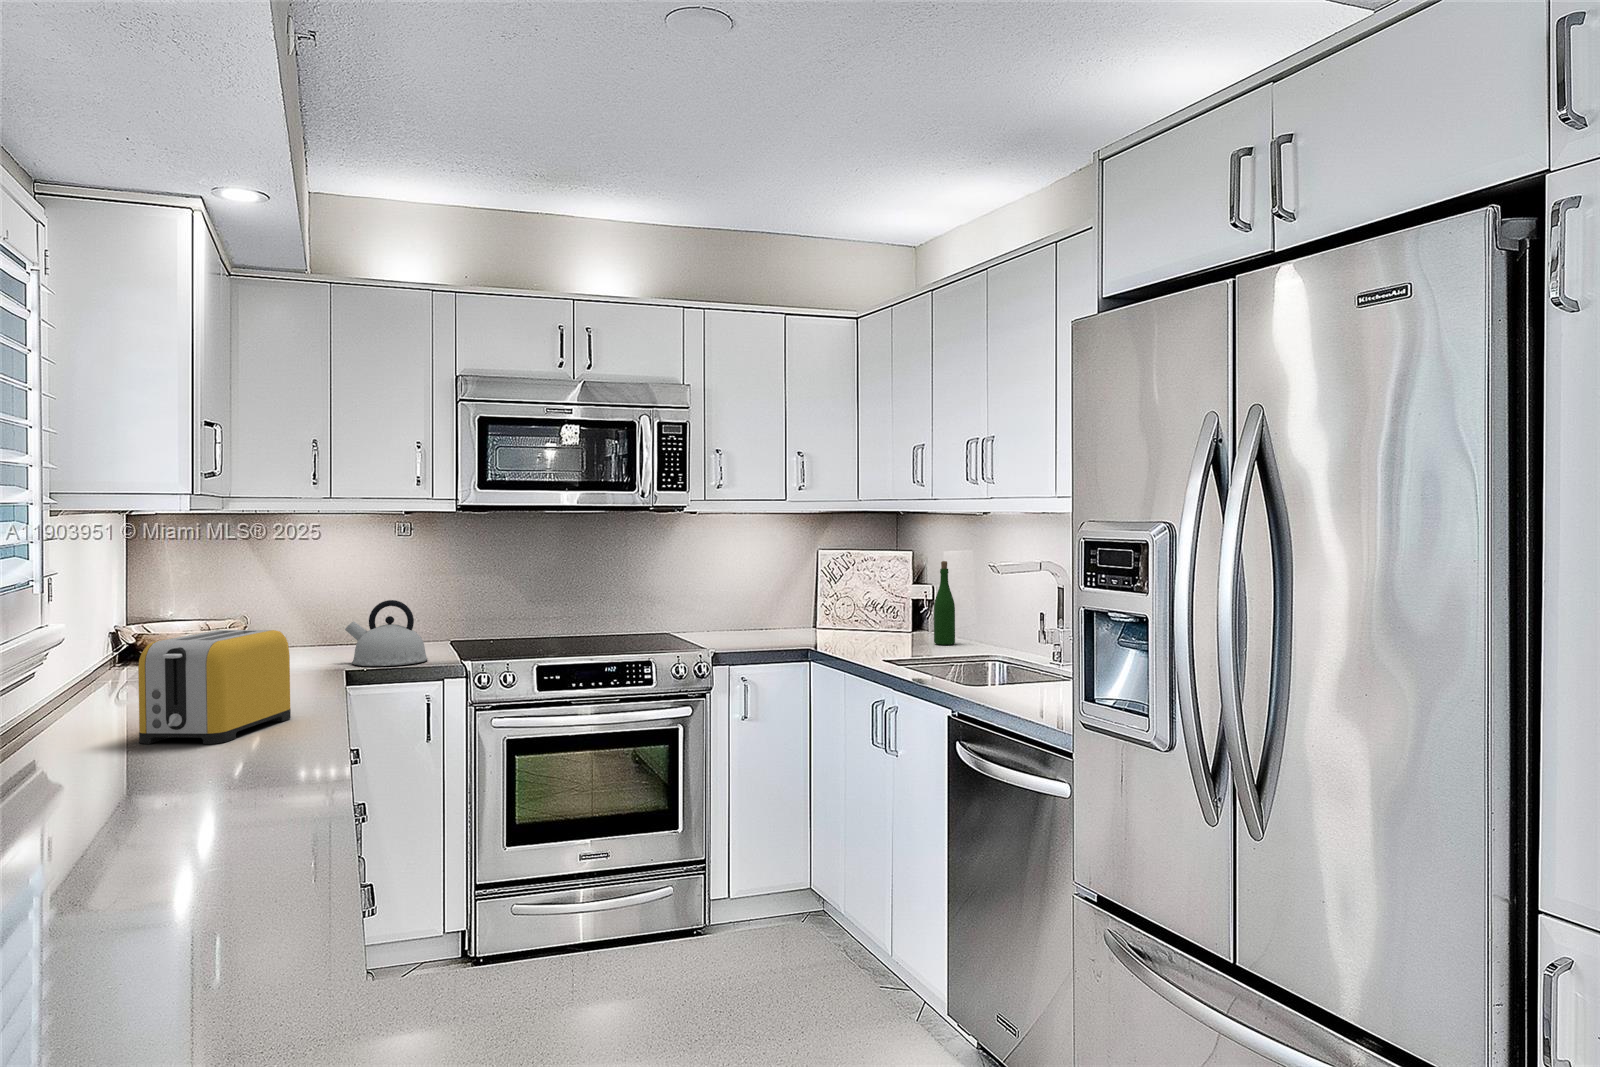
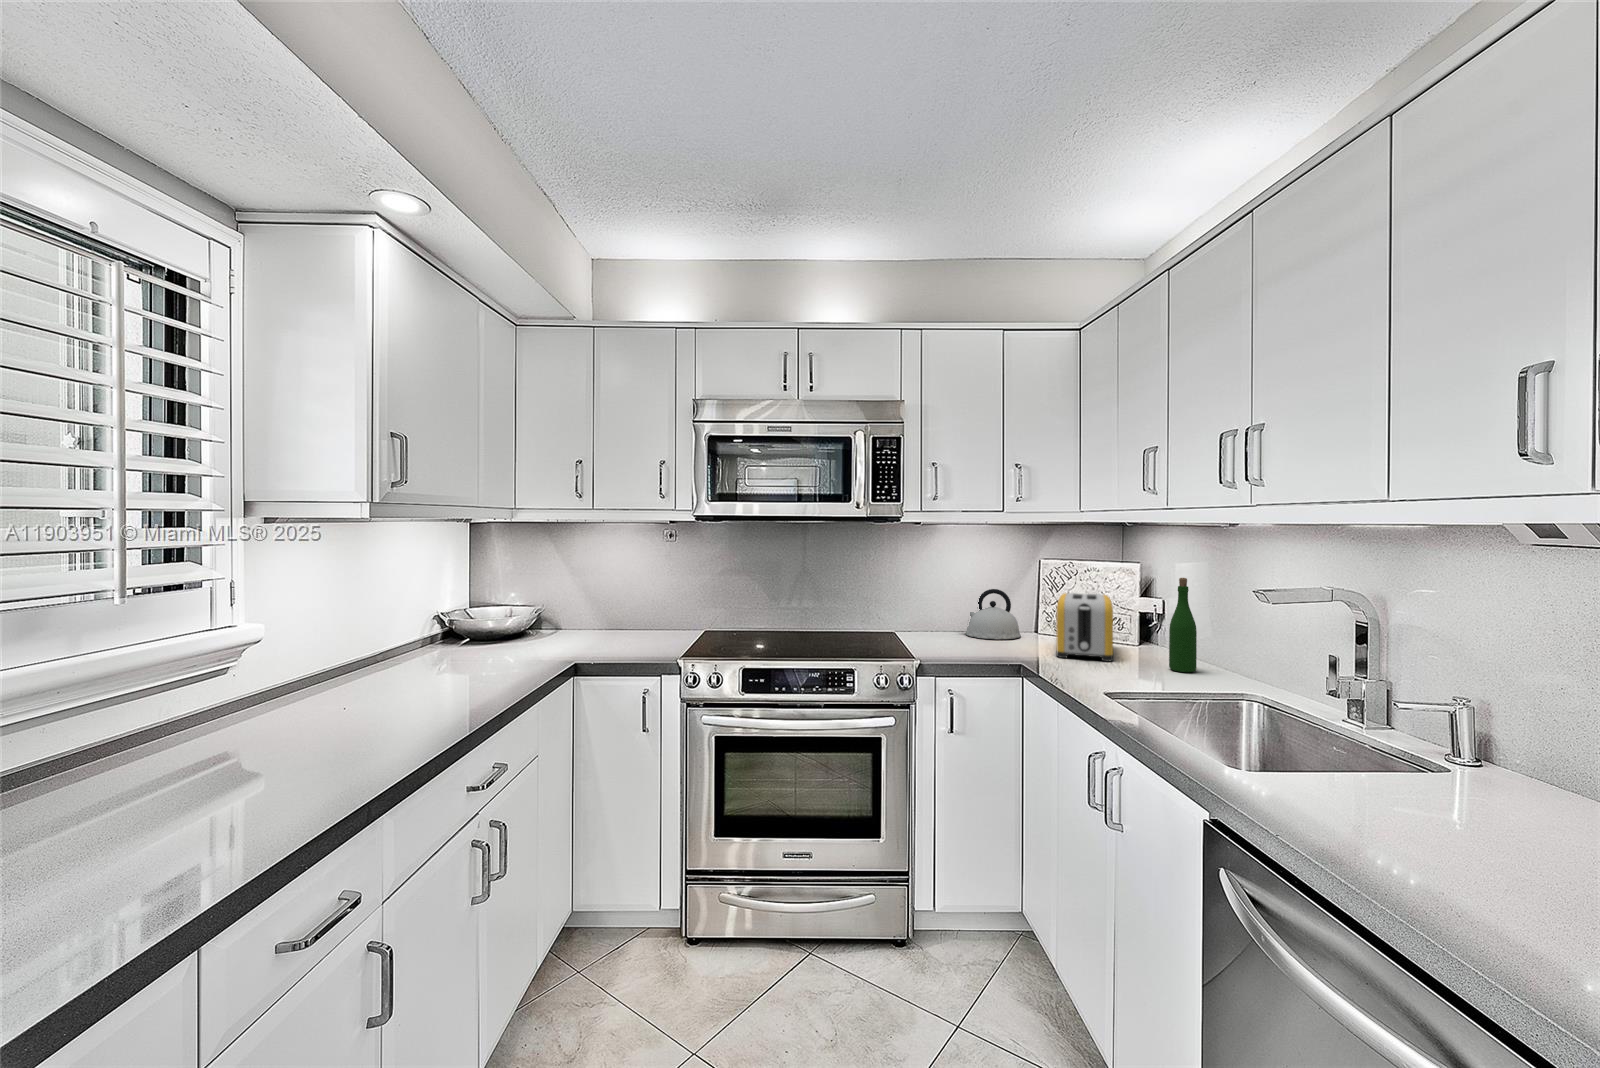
kettle: present [345,600,428,666] -> present [965,589,1021,639]
toaster: present [138,630,291,744] -> present [1056,593,1113,661]

